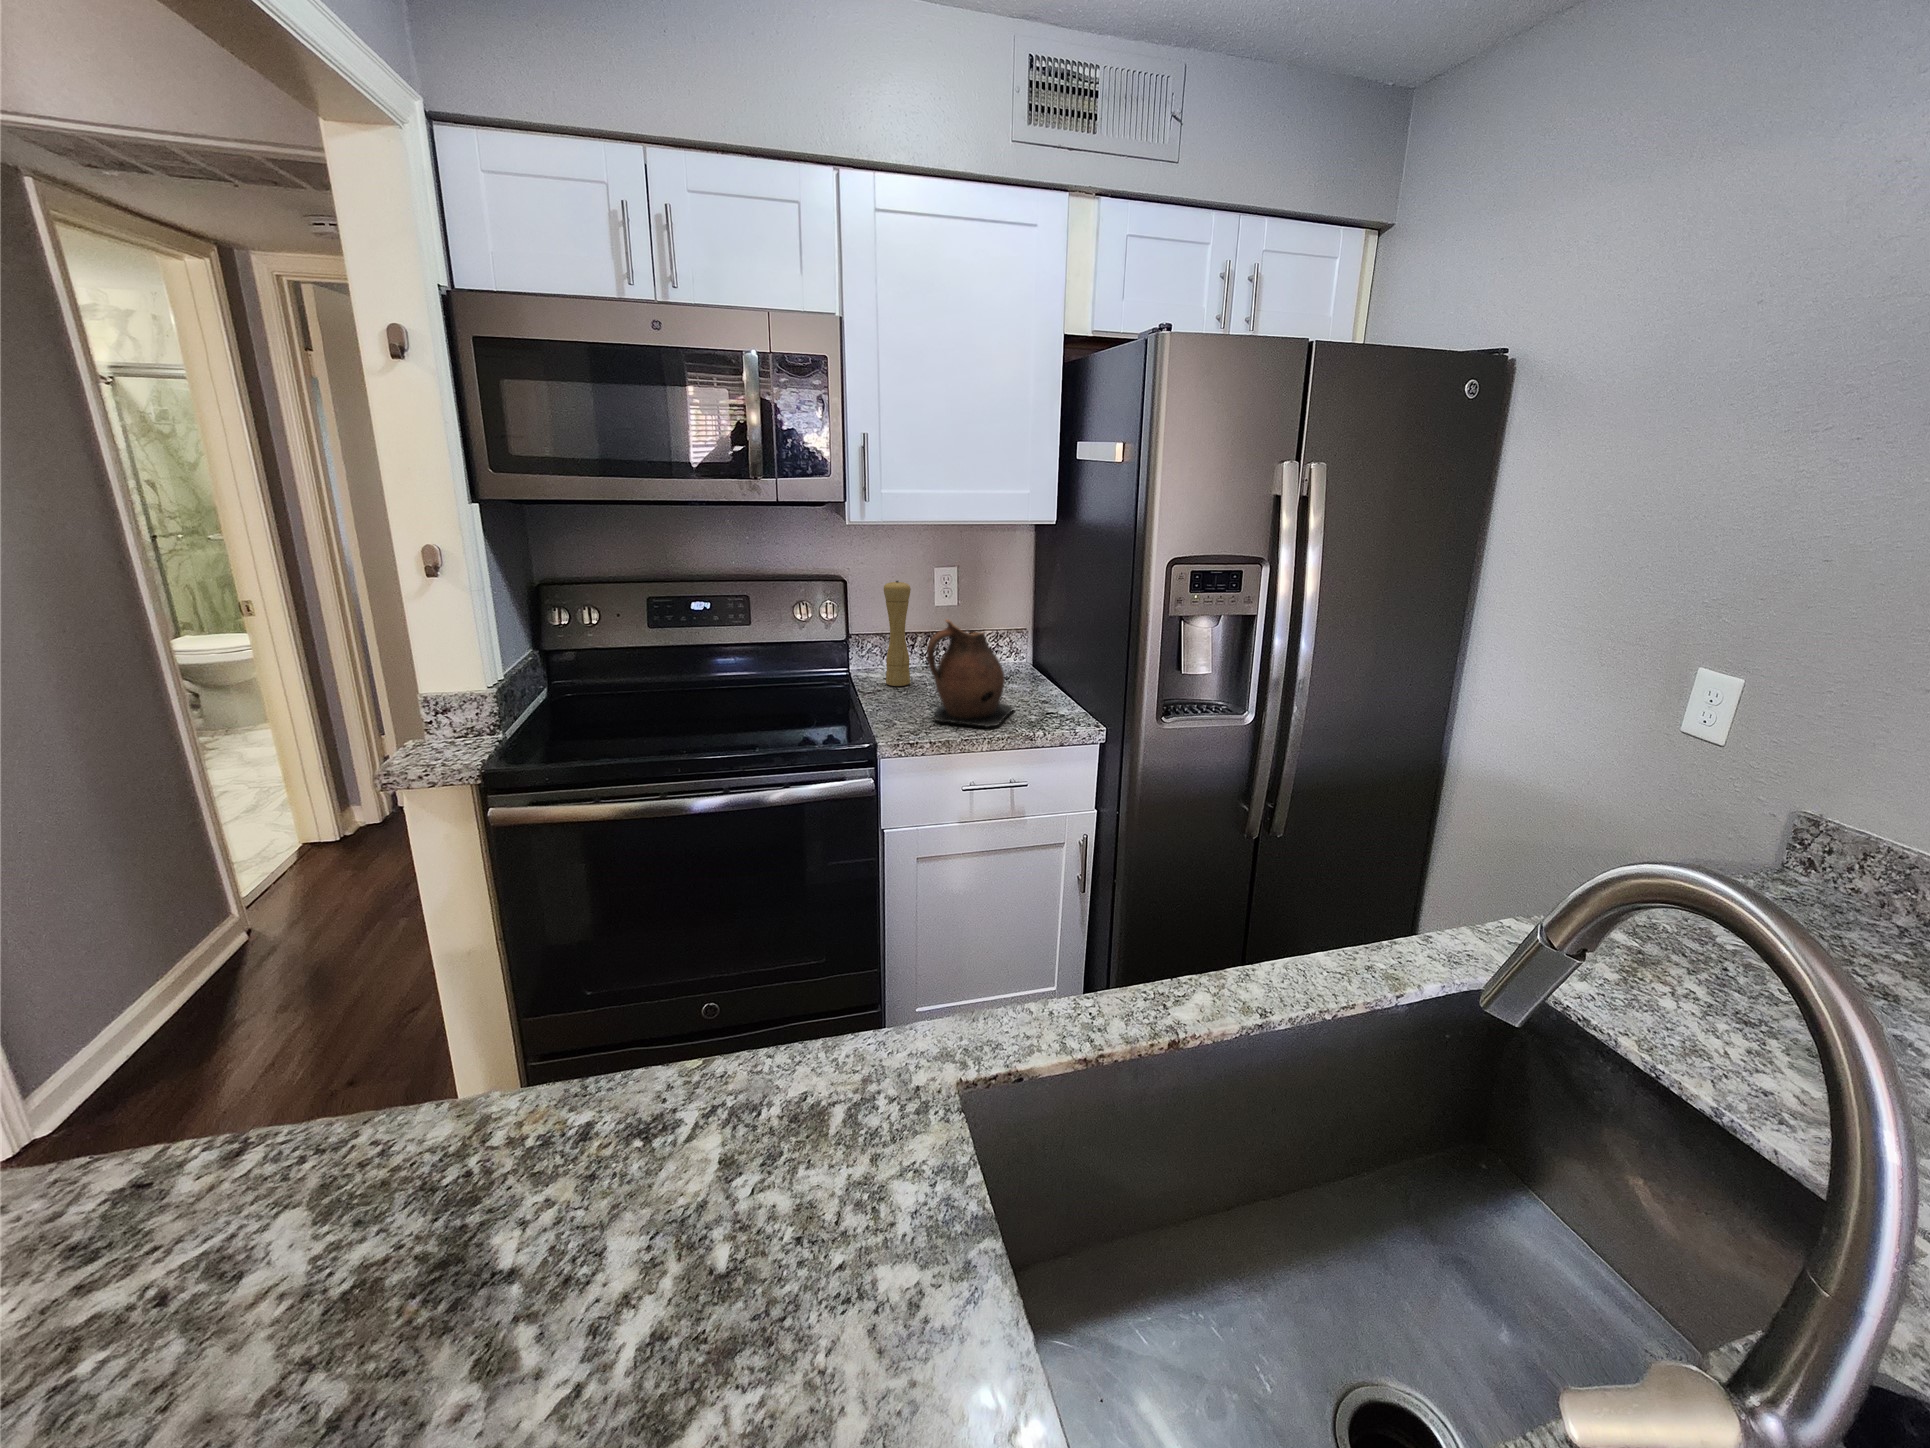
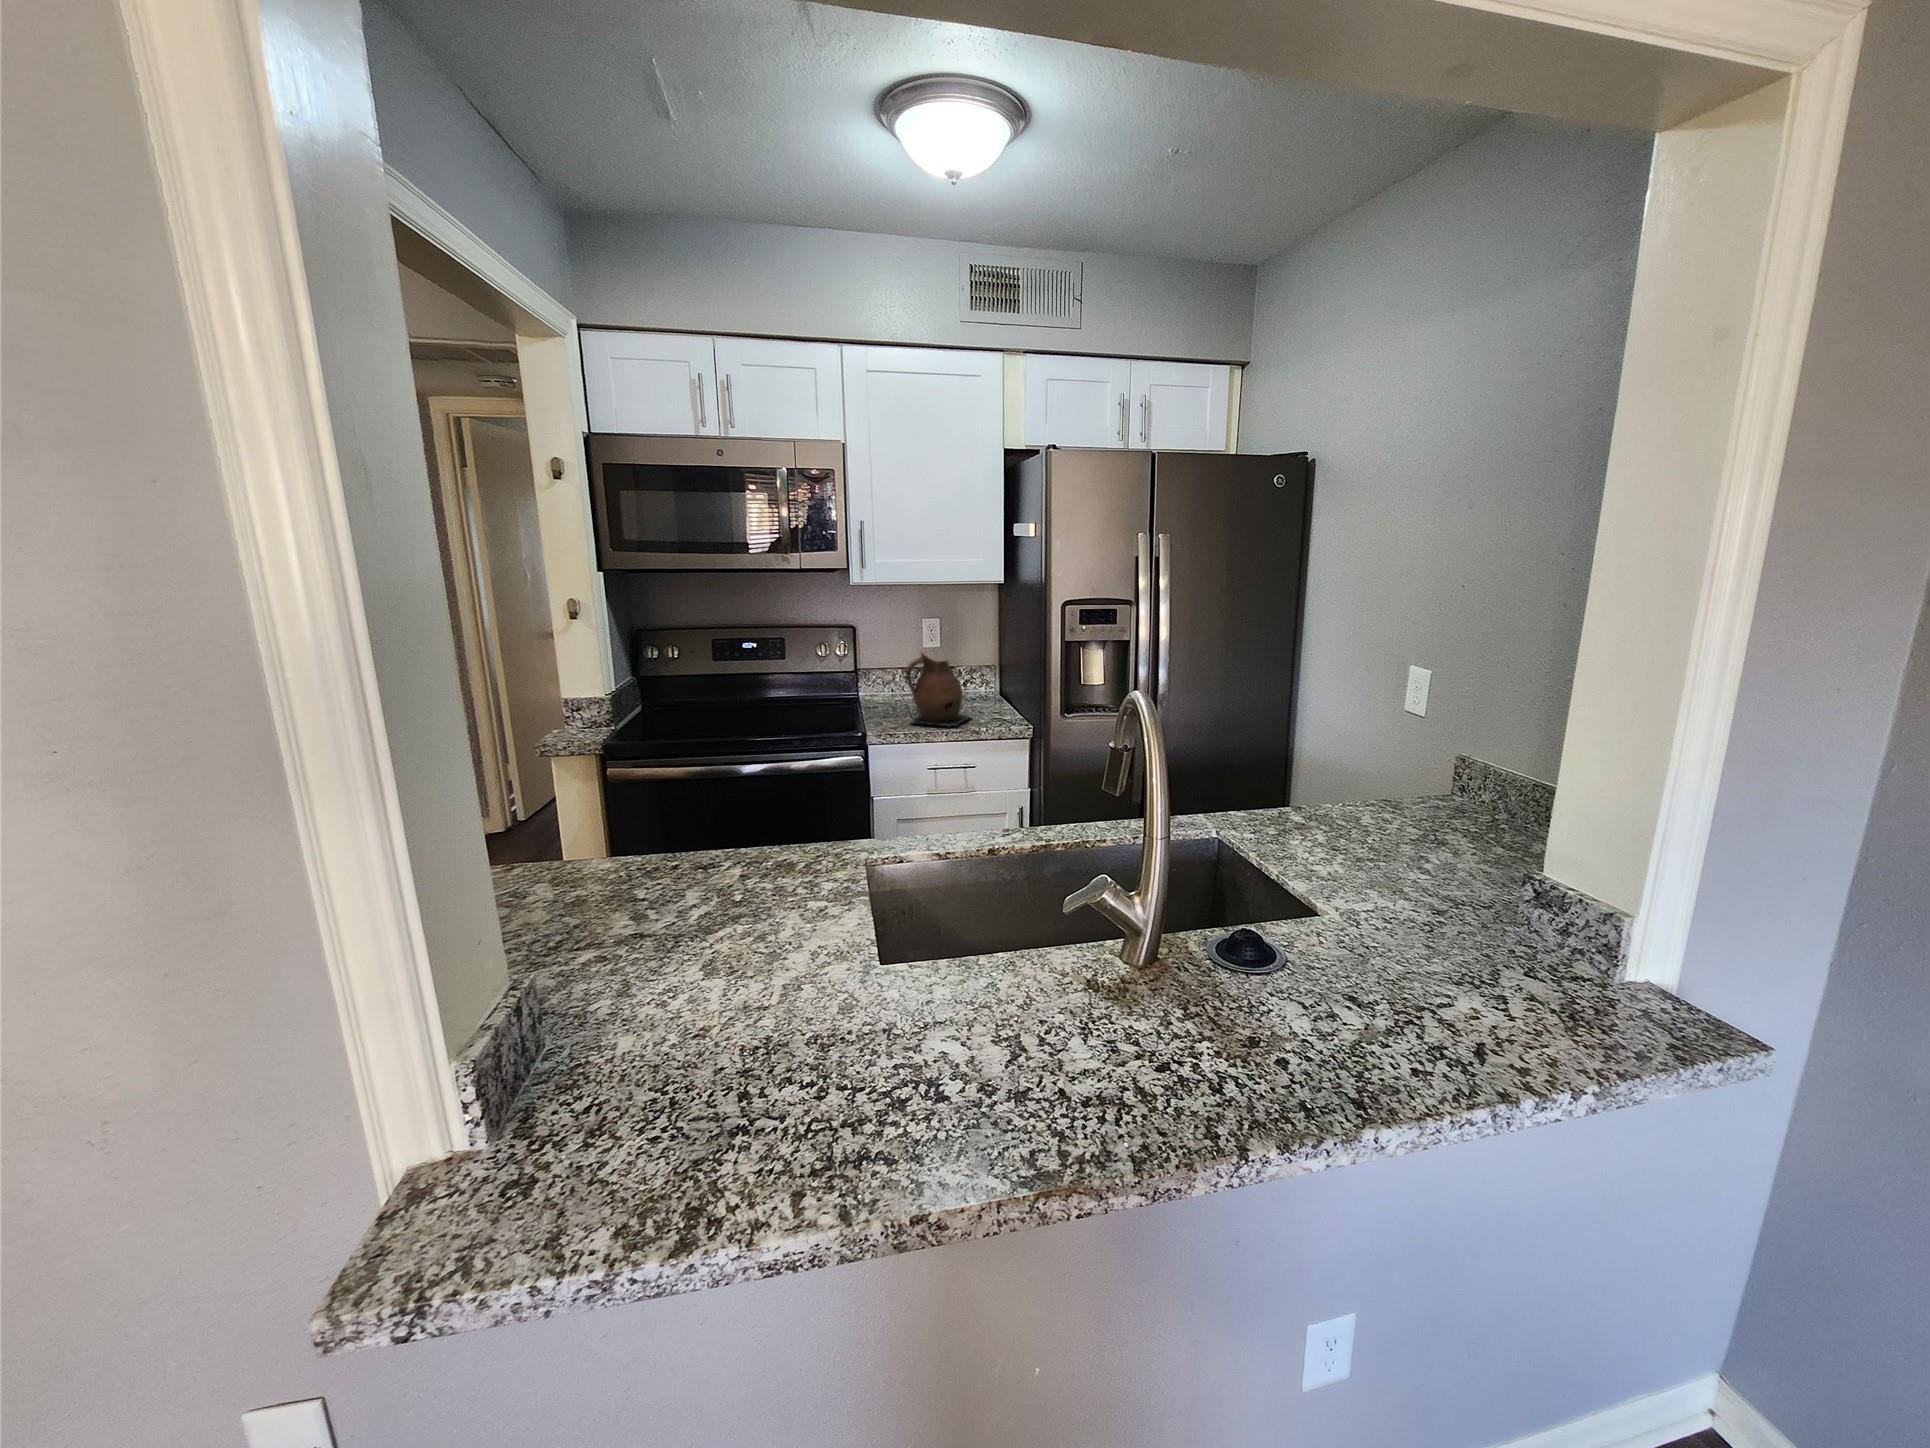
pepper mill: present [884,581,911,686] -> none [881,628,902,705]

